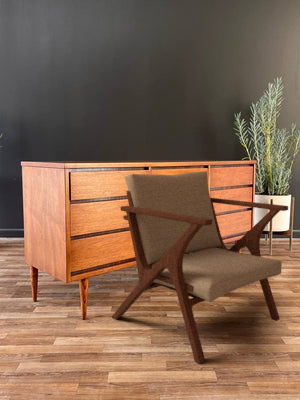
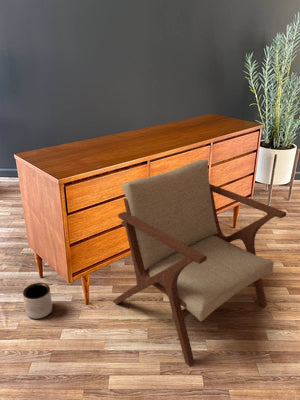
planter: none [15,293,46,330] -> present [23,283,52,319]

